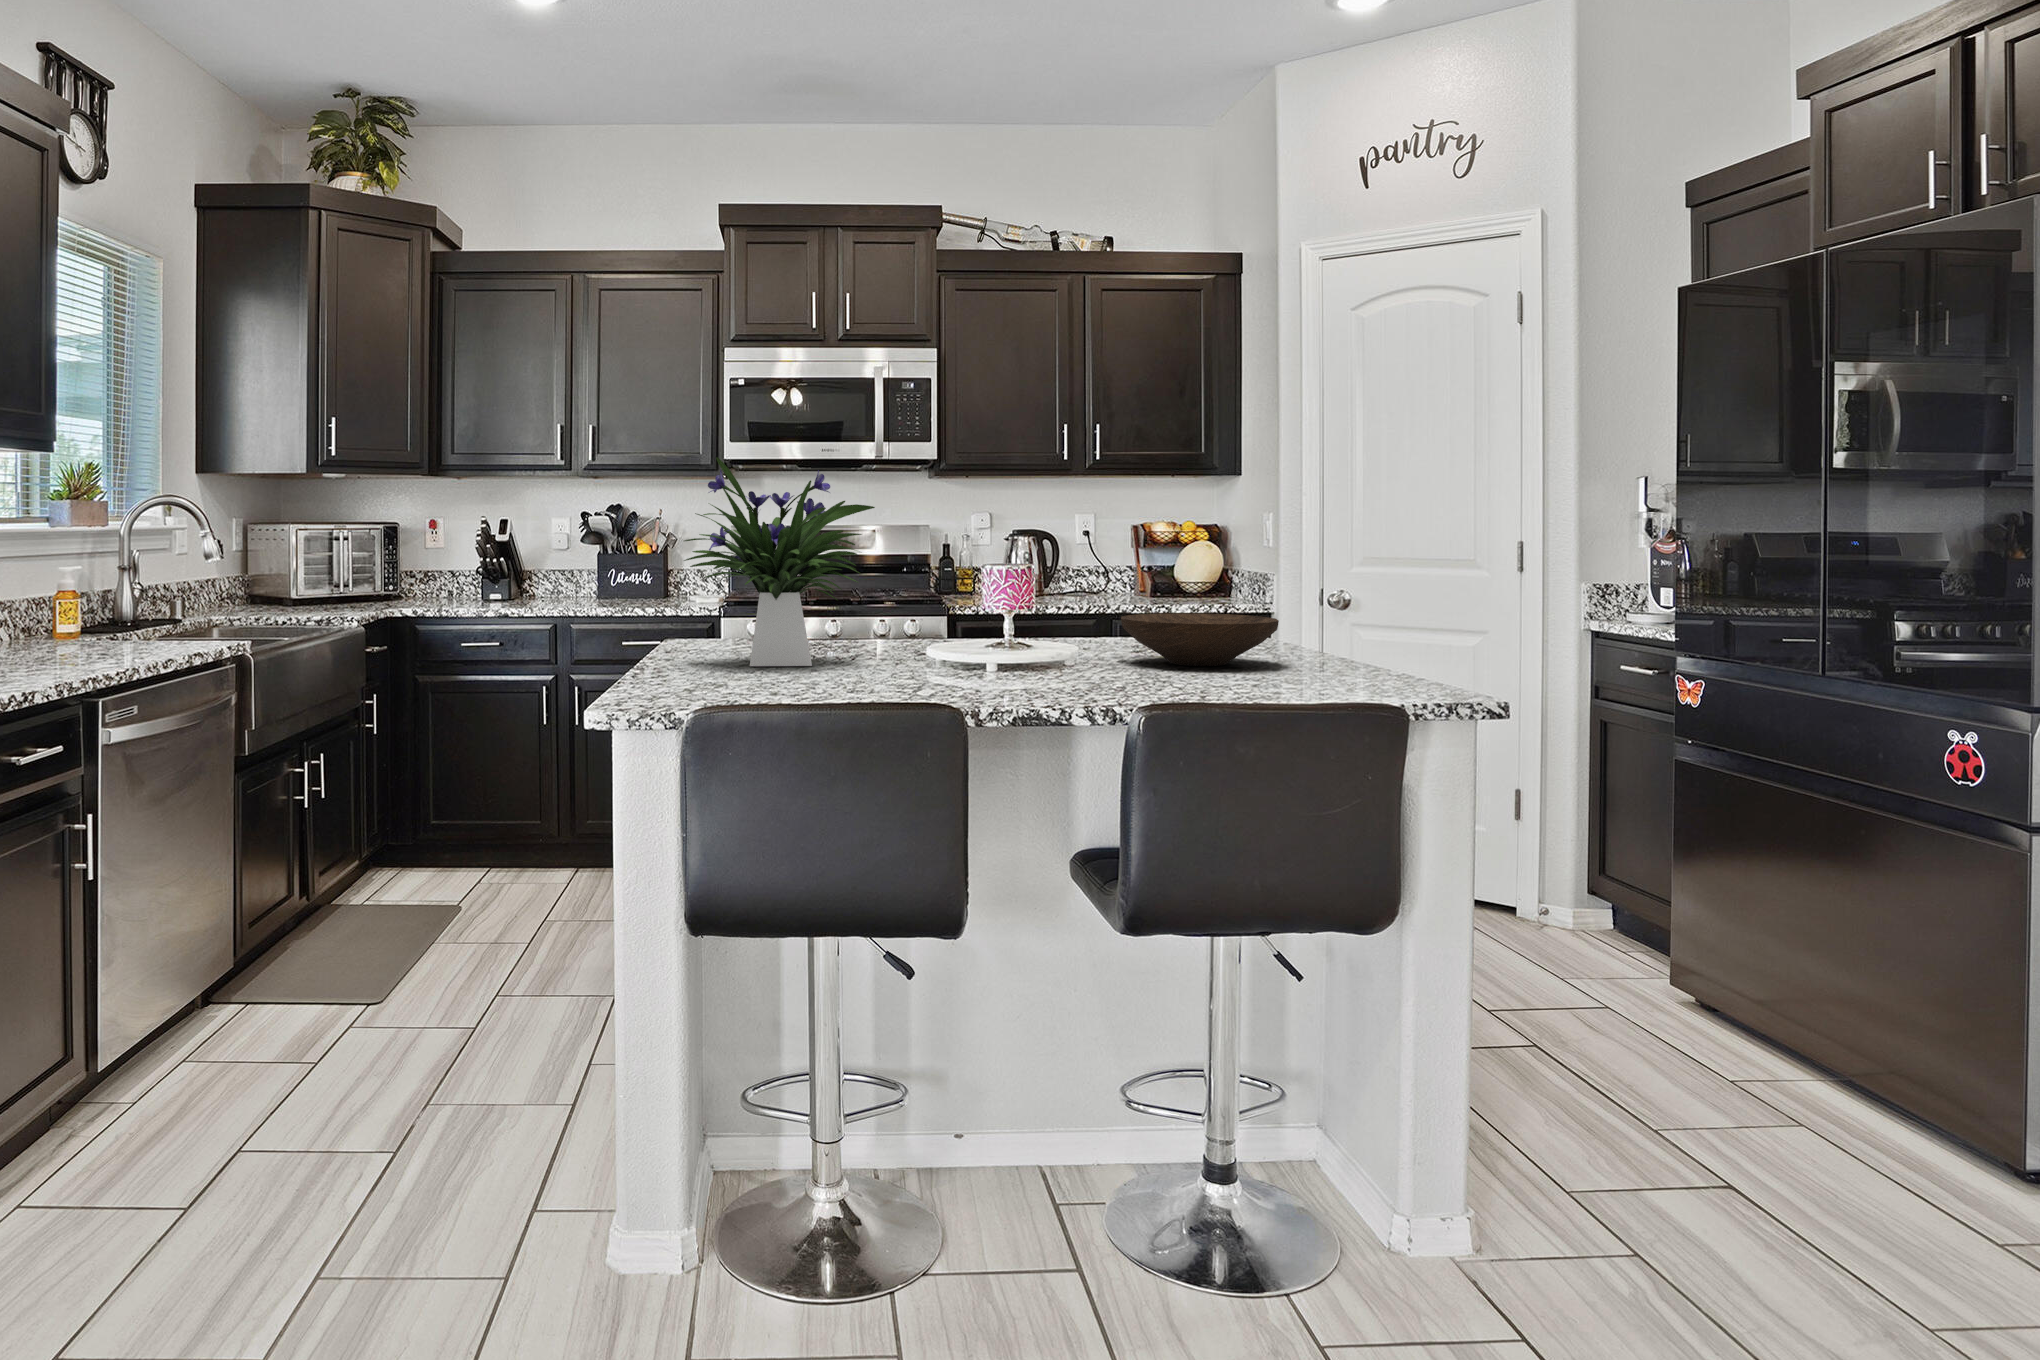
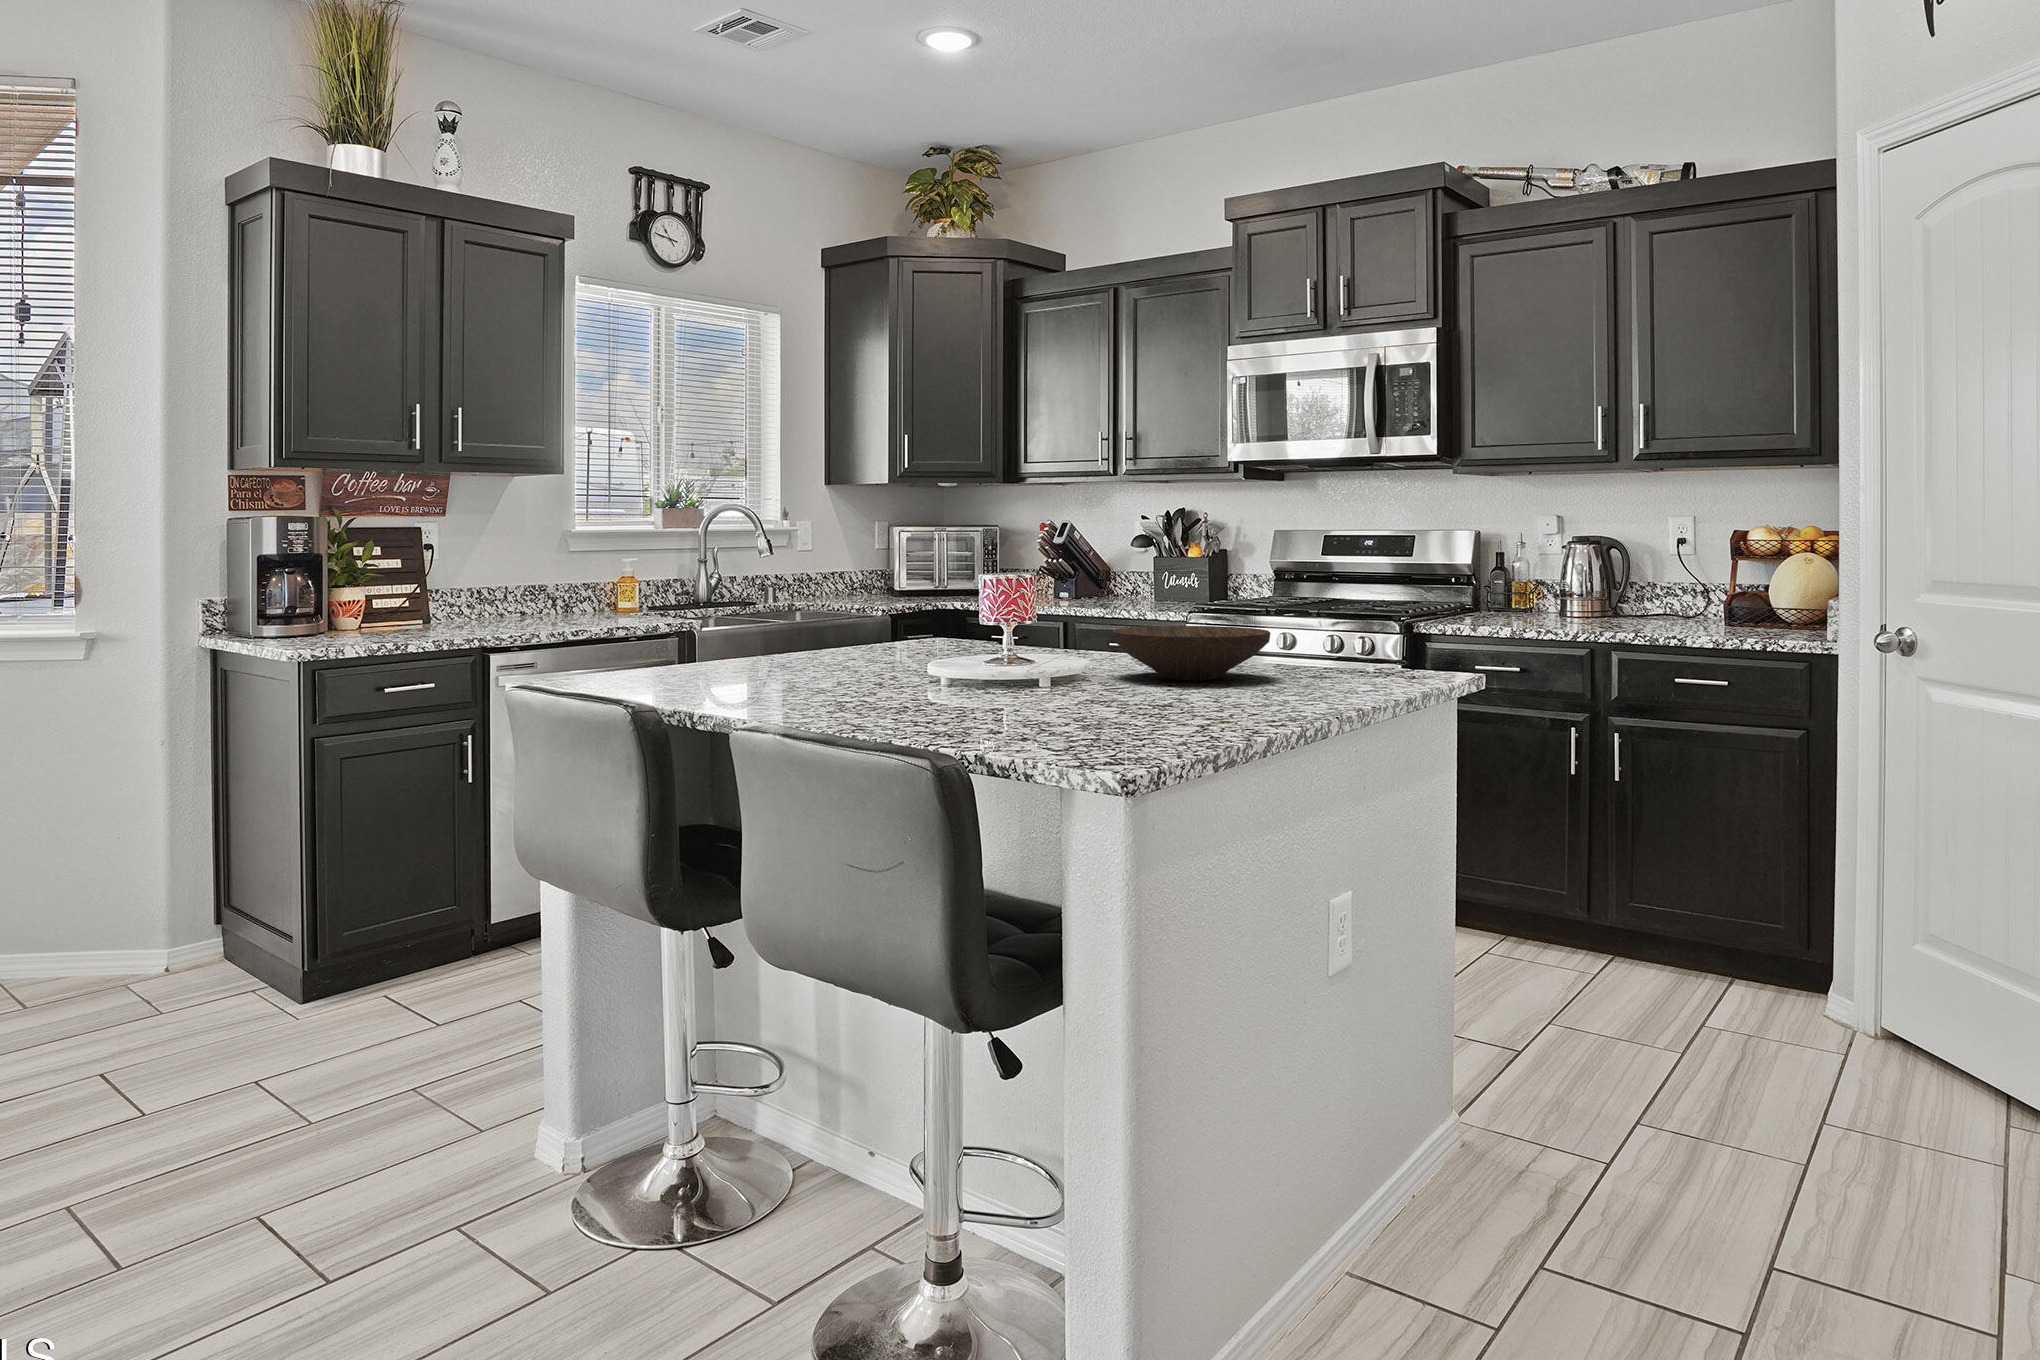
flower arrangement: present [684,457,875,666] -> none [769,472,954,658]

